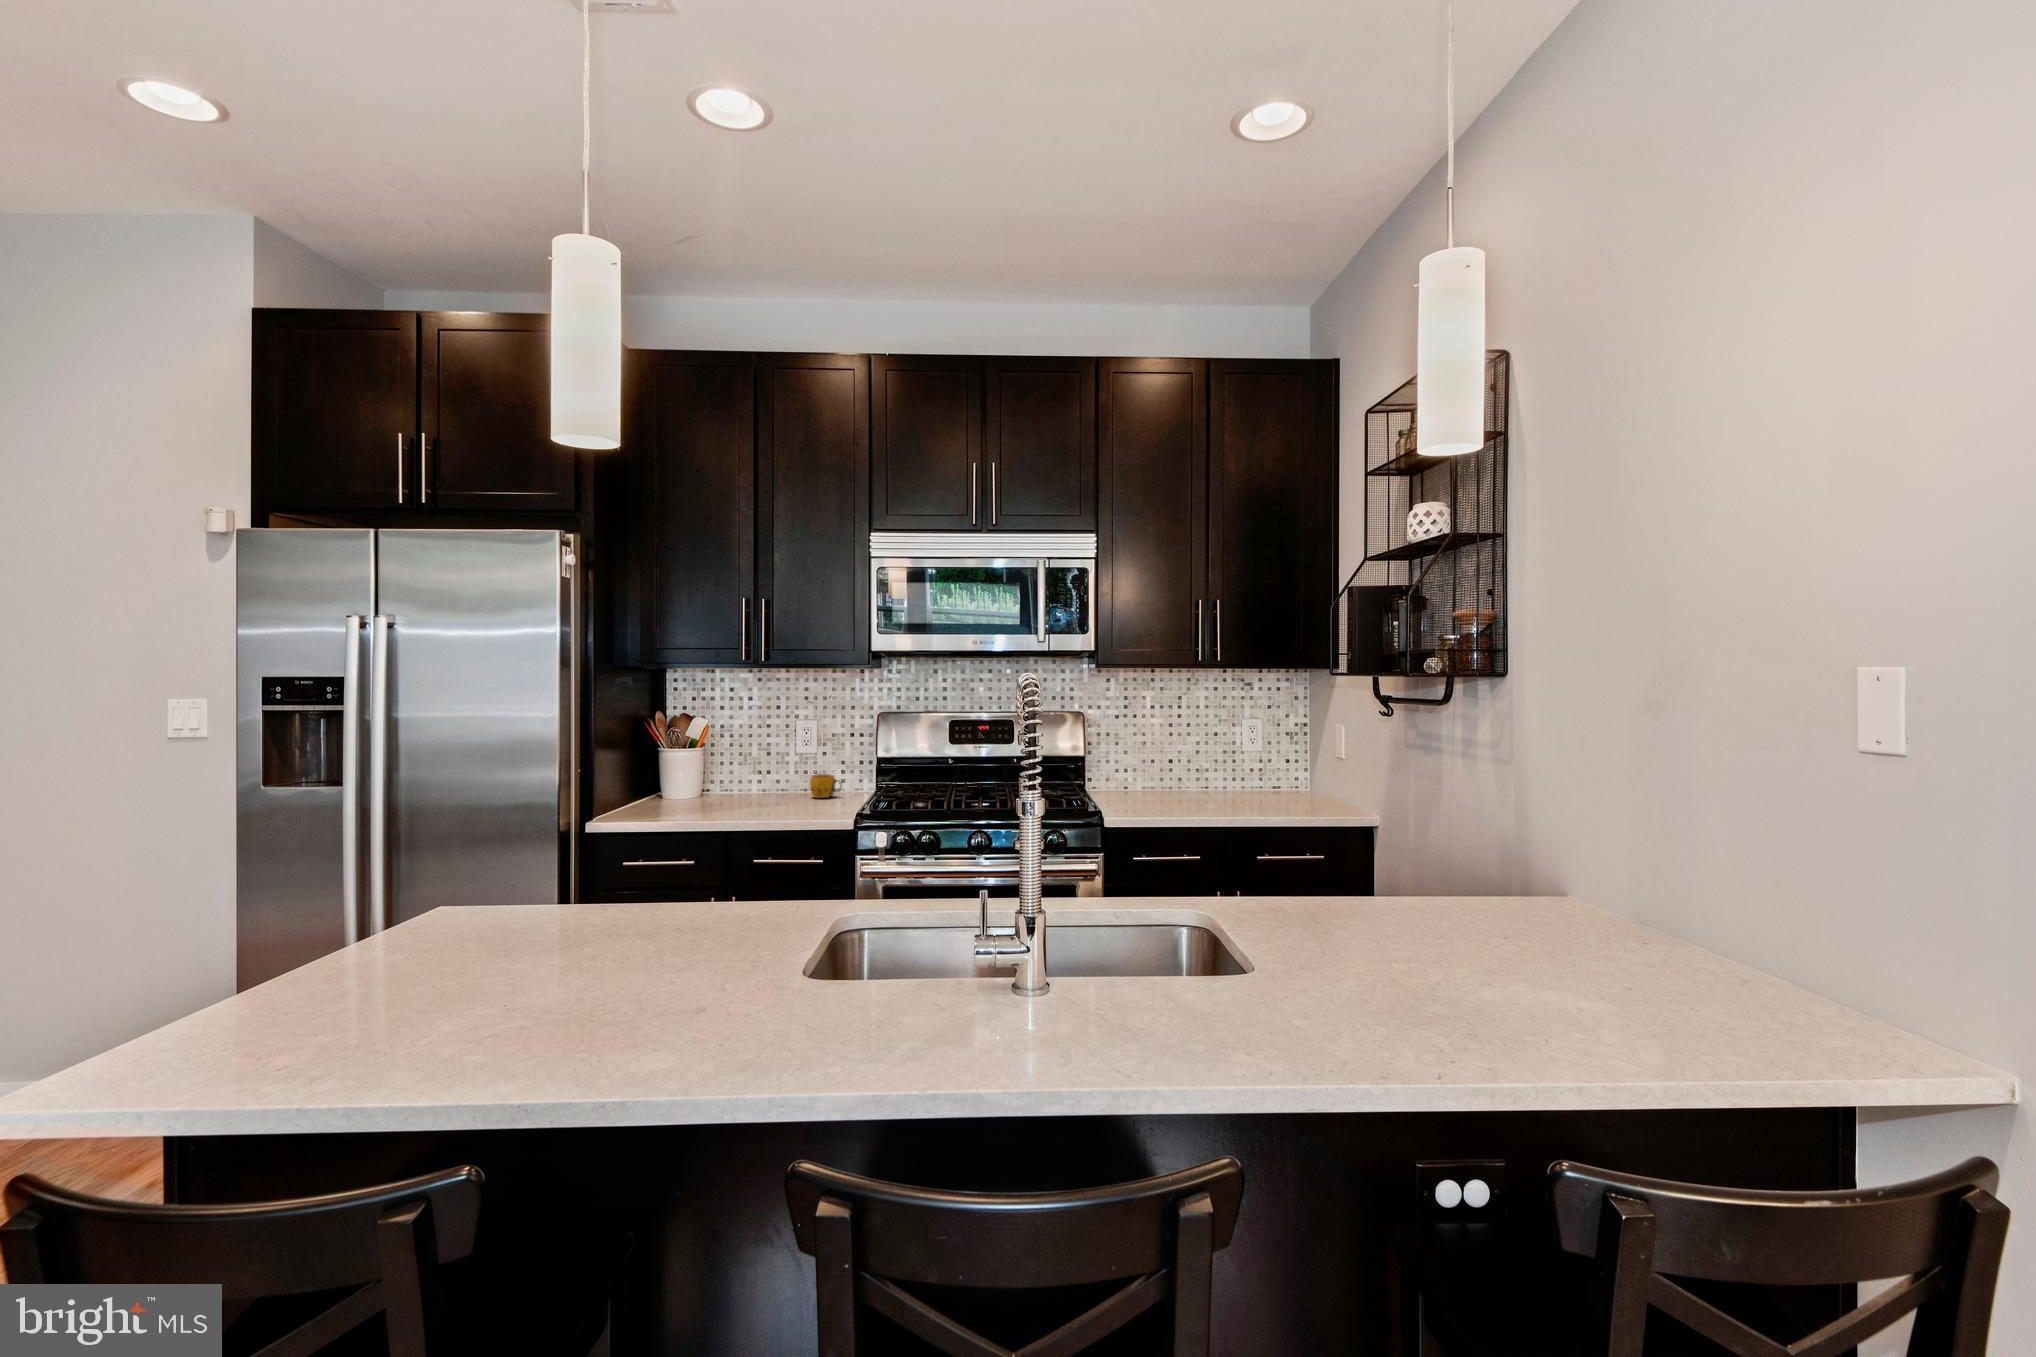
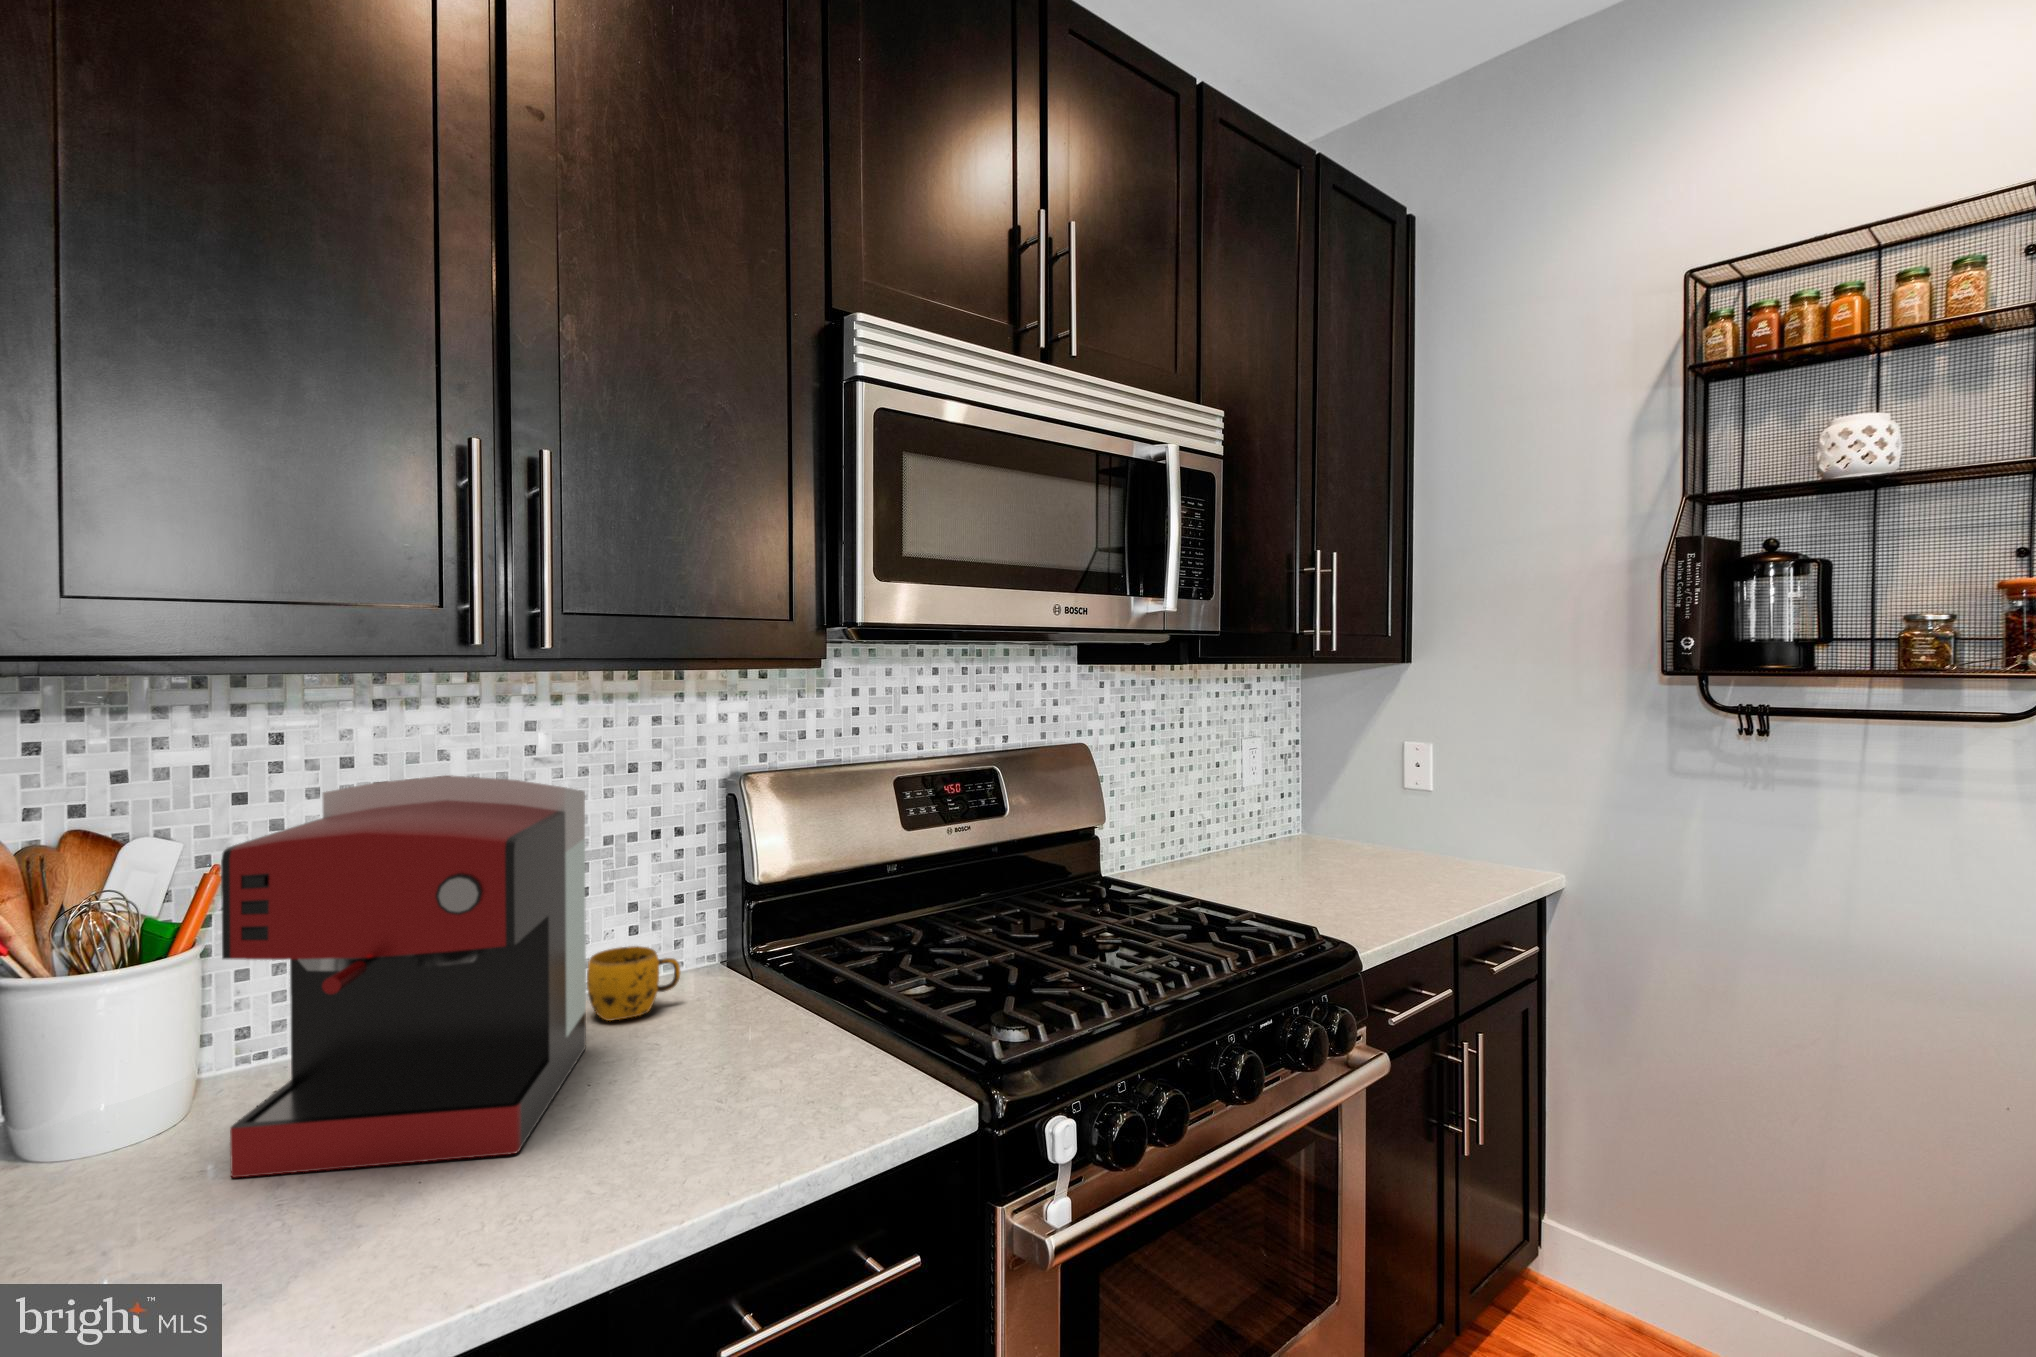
coffee maker: none [686,703,795,812] -> present [221,775,586,1177]

